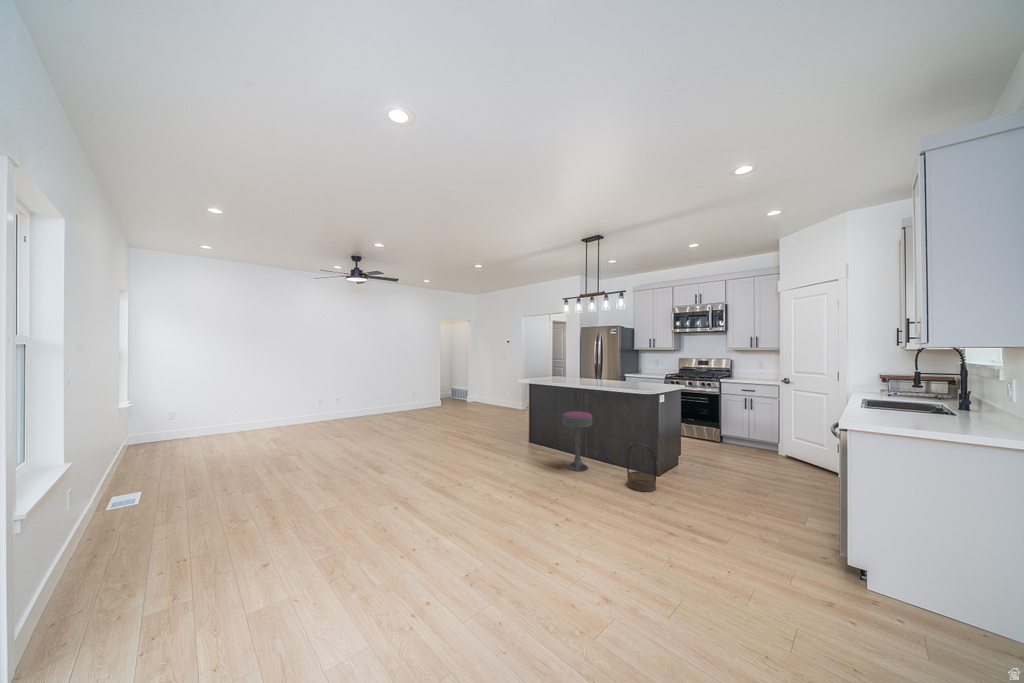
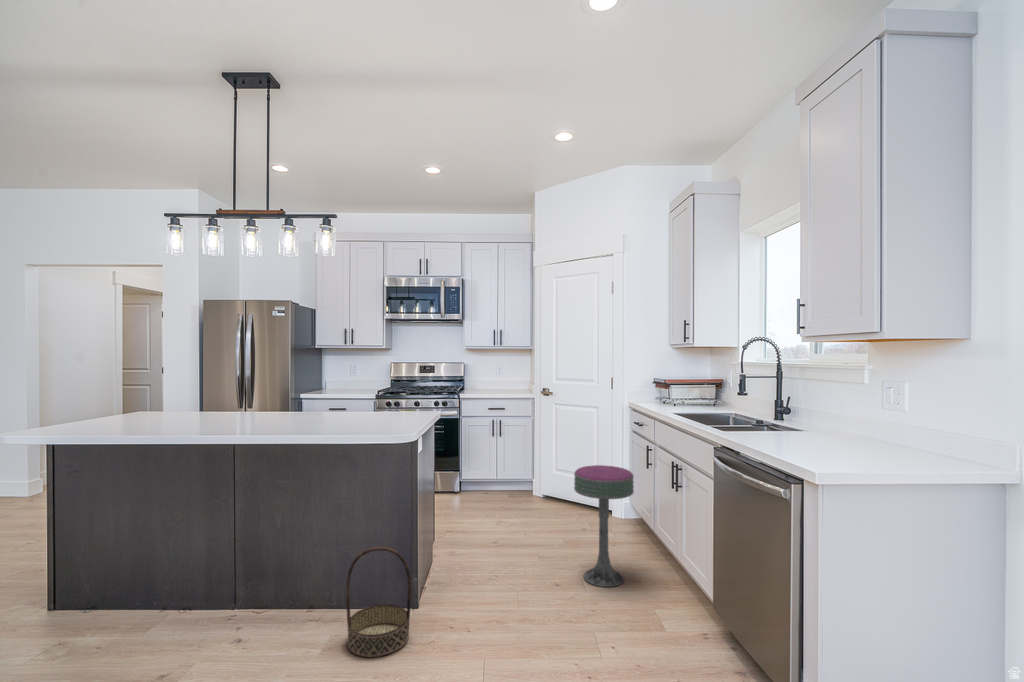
bar stool: present [563,411,592,471] -> present [574,465,634,587]

